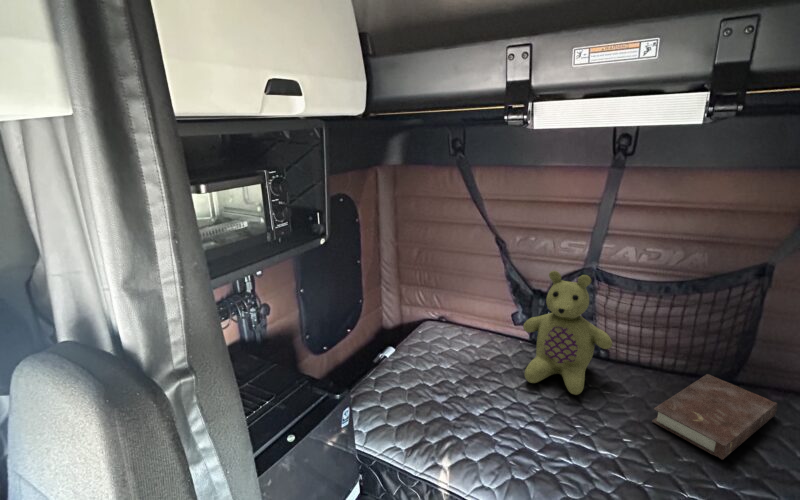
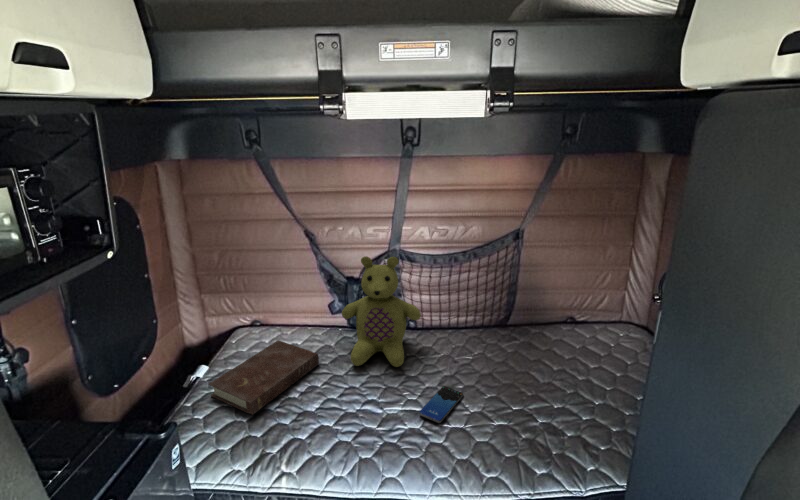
book: present [652,374,777,460] -> present [209,340,319,415]
smartphone: none [587,430,649,468] -> present [419,386,463,423]

